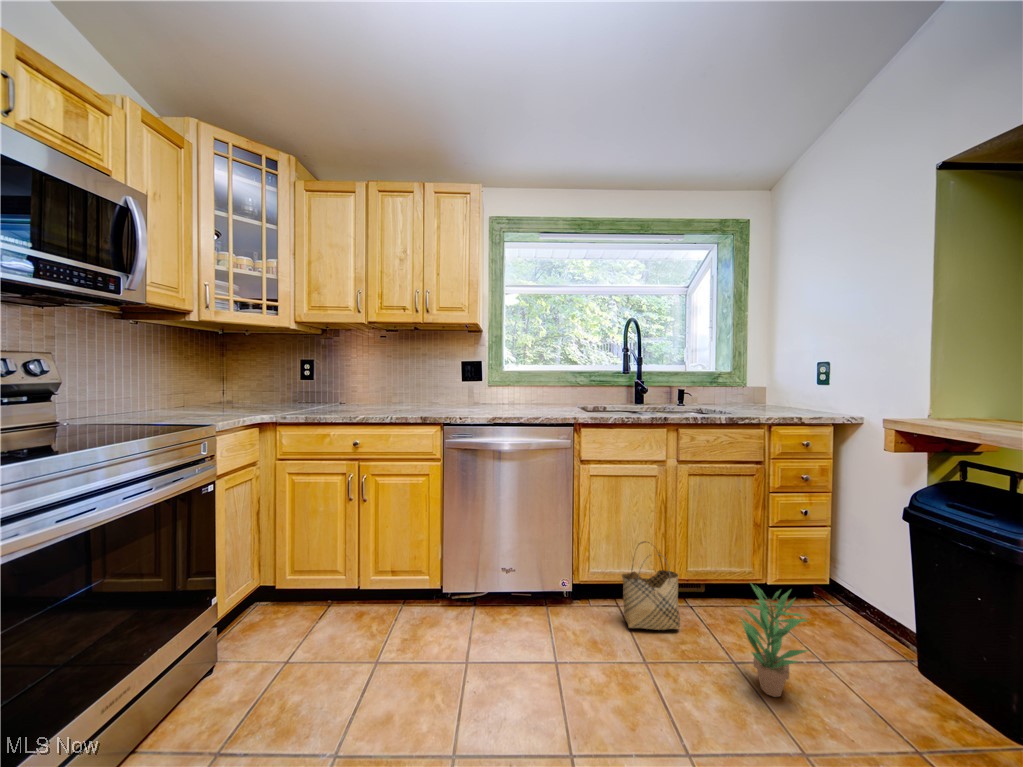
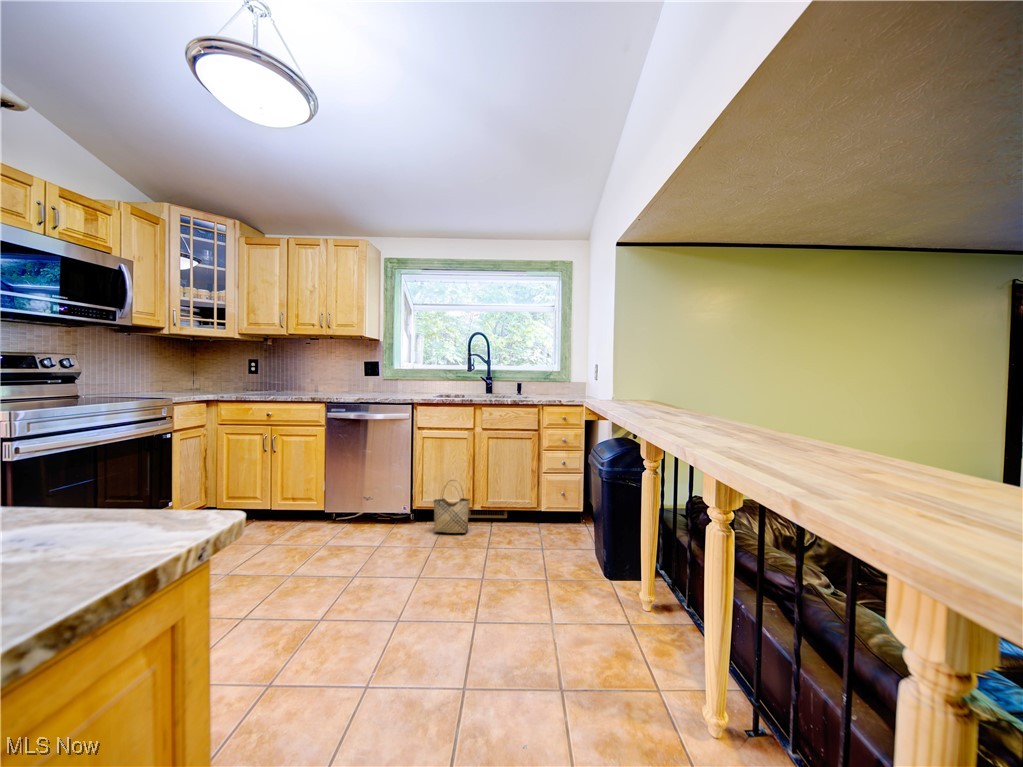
potted plant: present [741,584,808,697] -> none [471,493,505,560]

